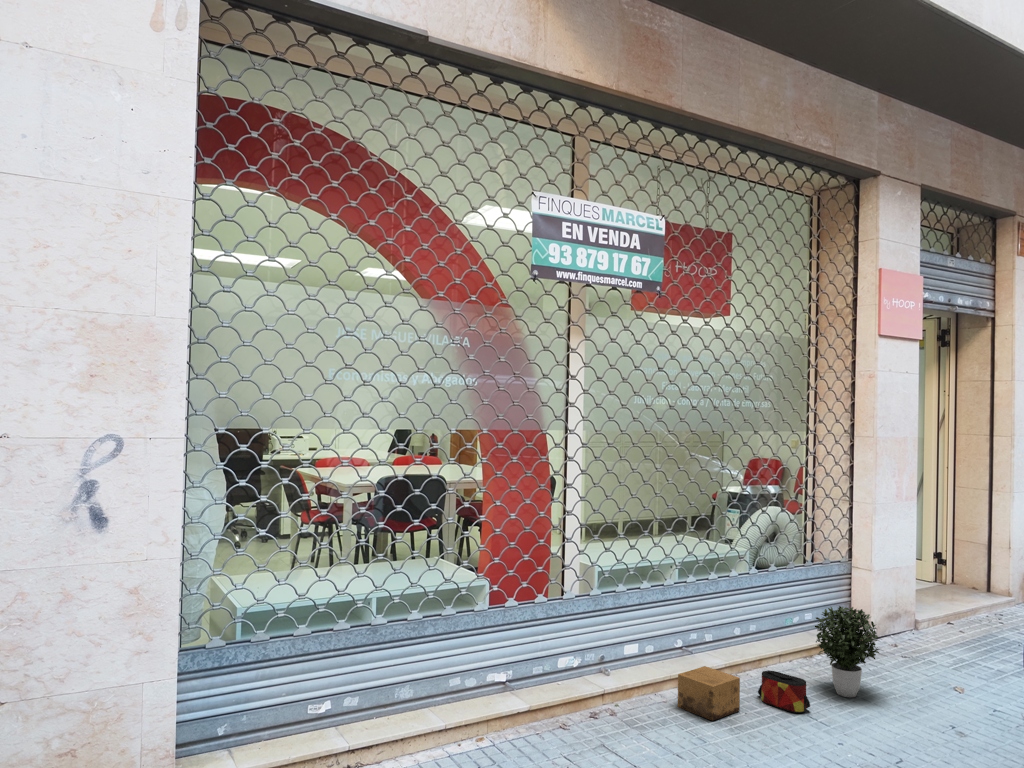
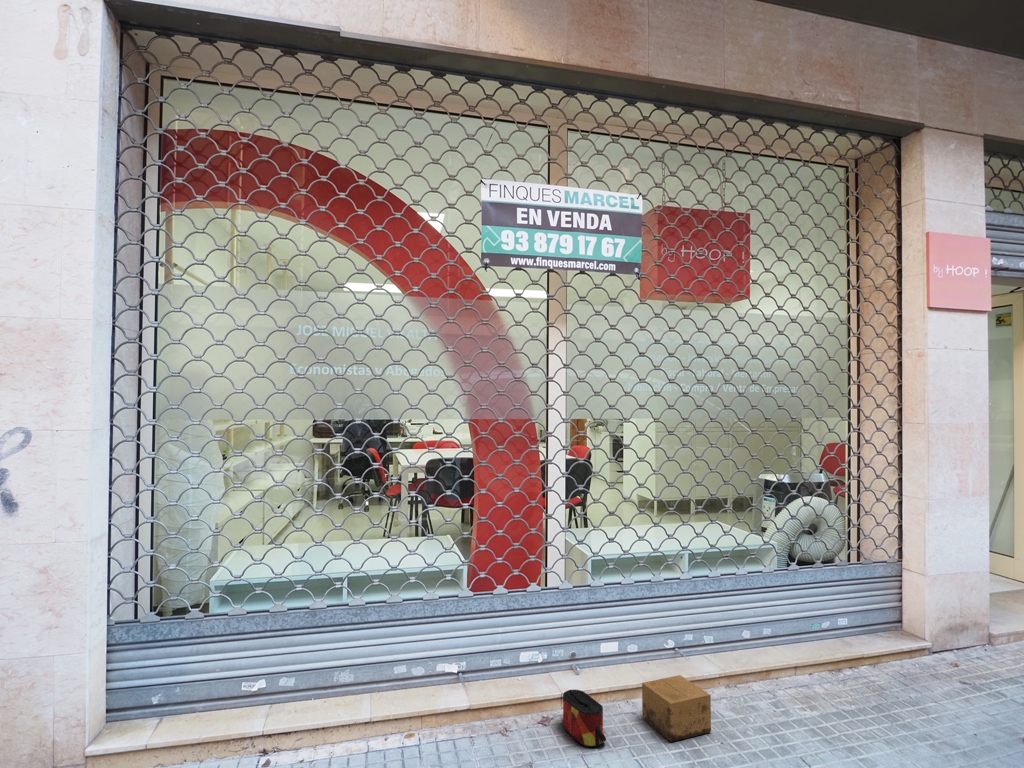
potted plant: present [815,606,879,697] -> none [821,619,899,729]
bag: present [758,671,810,713] -> present [563,690,606,747]

